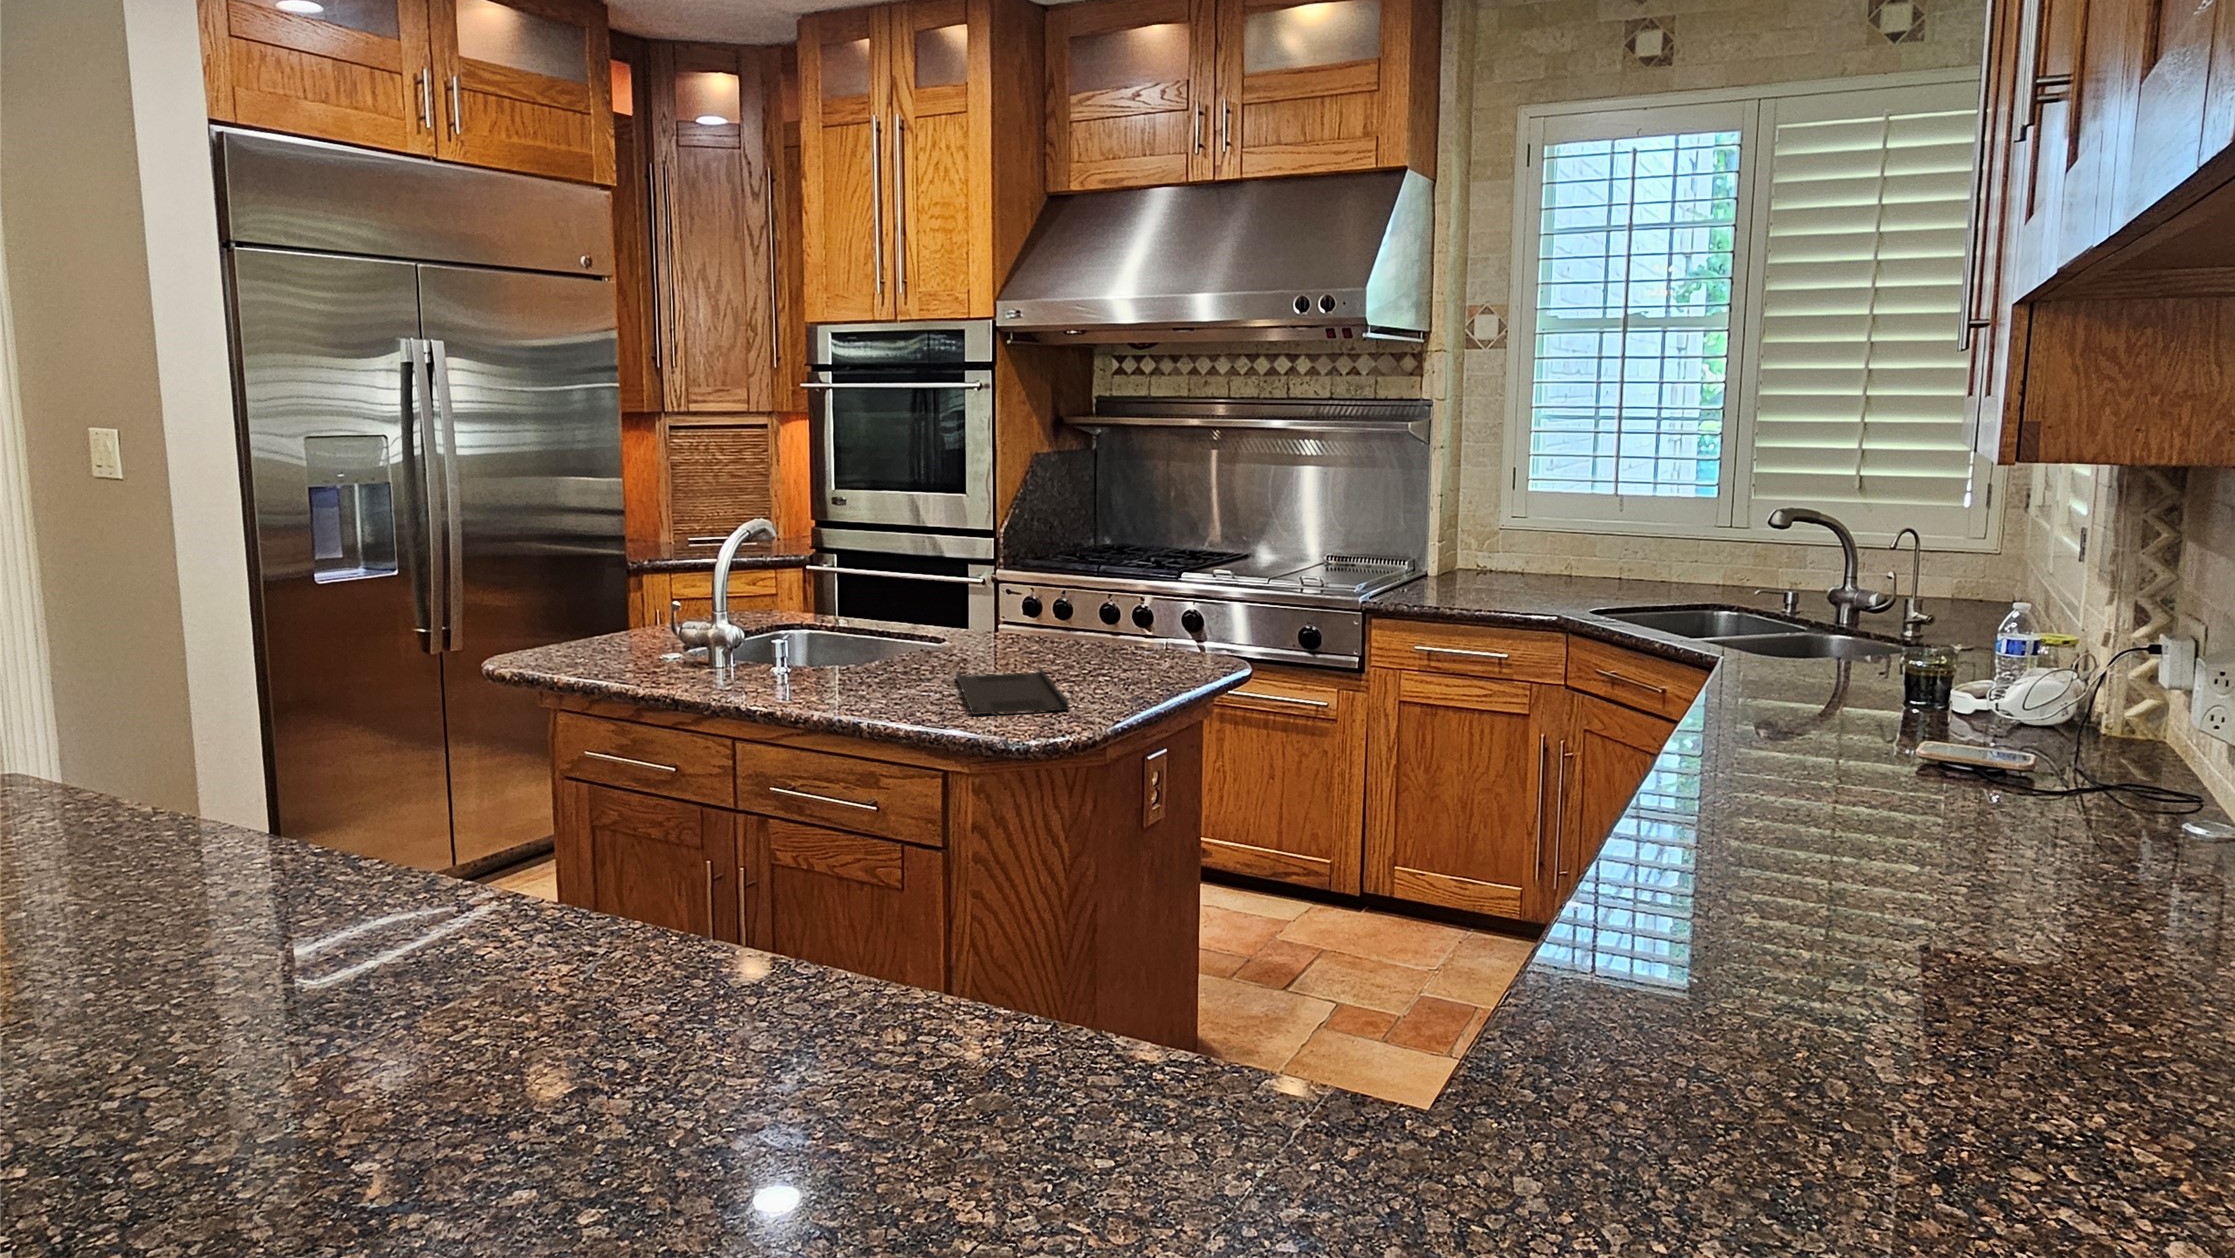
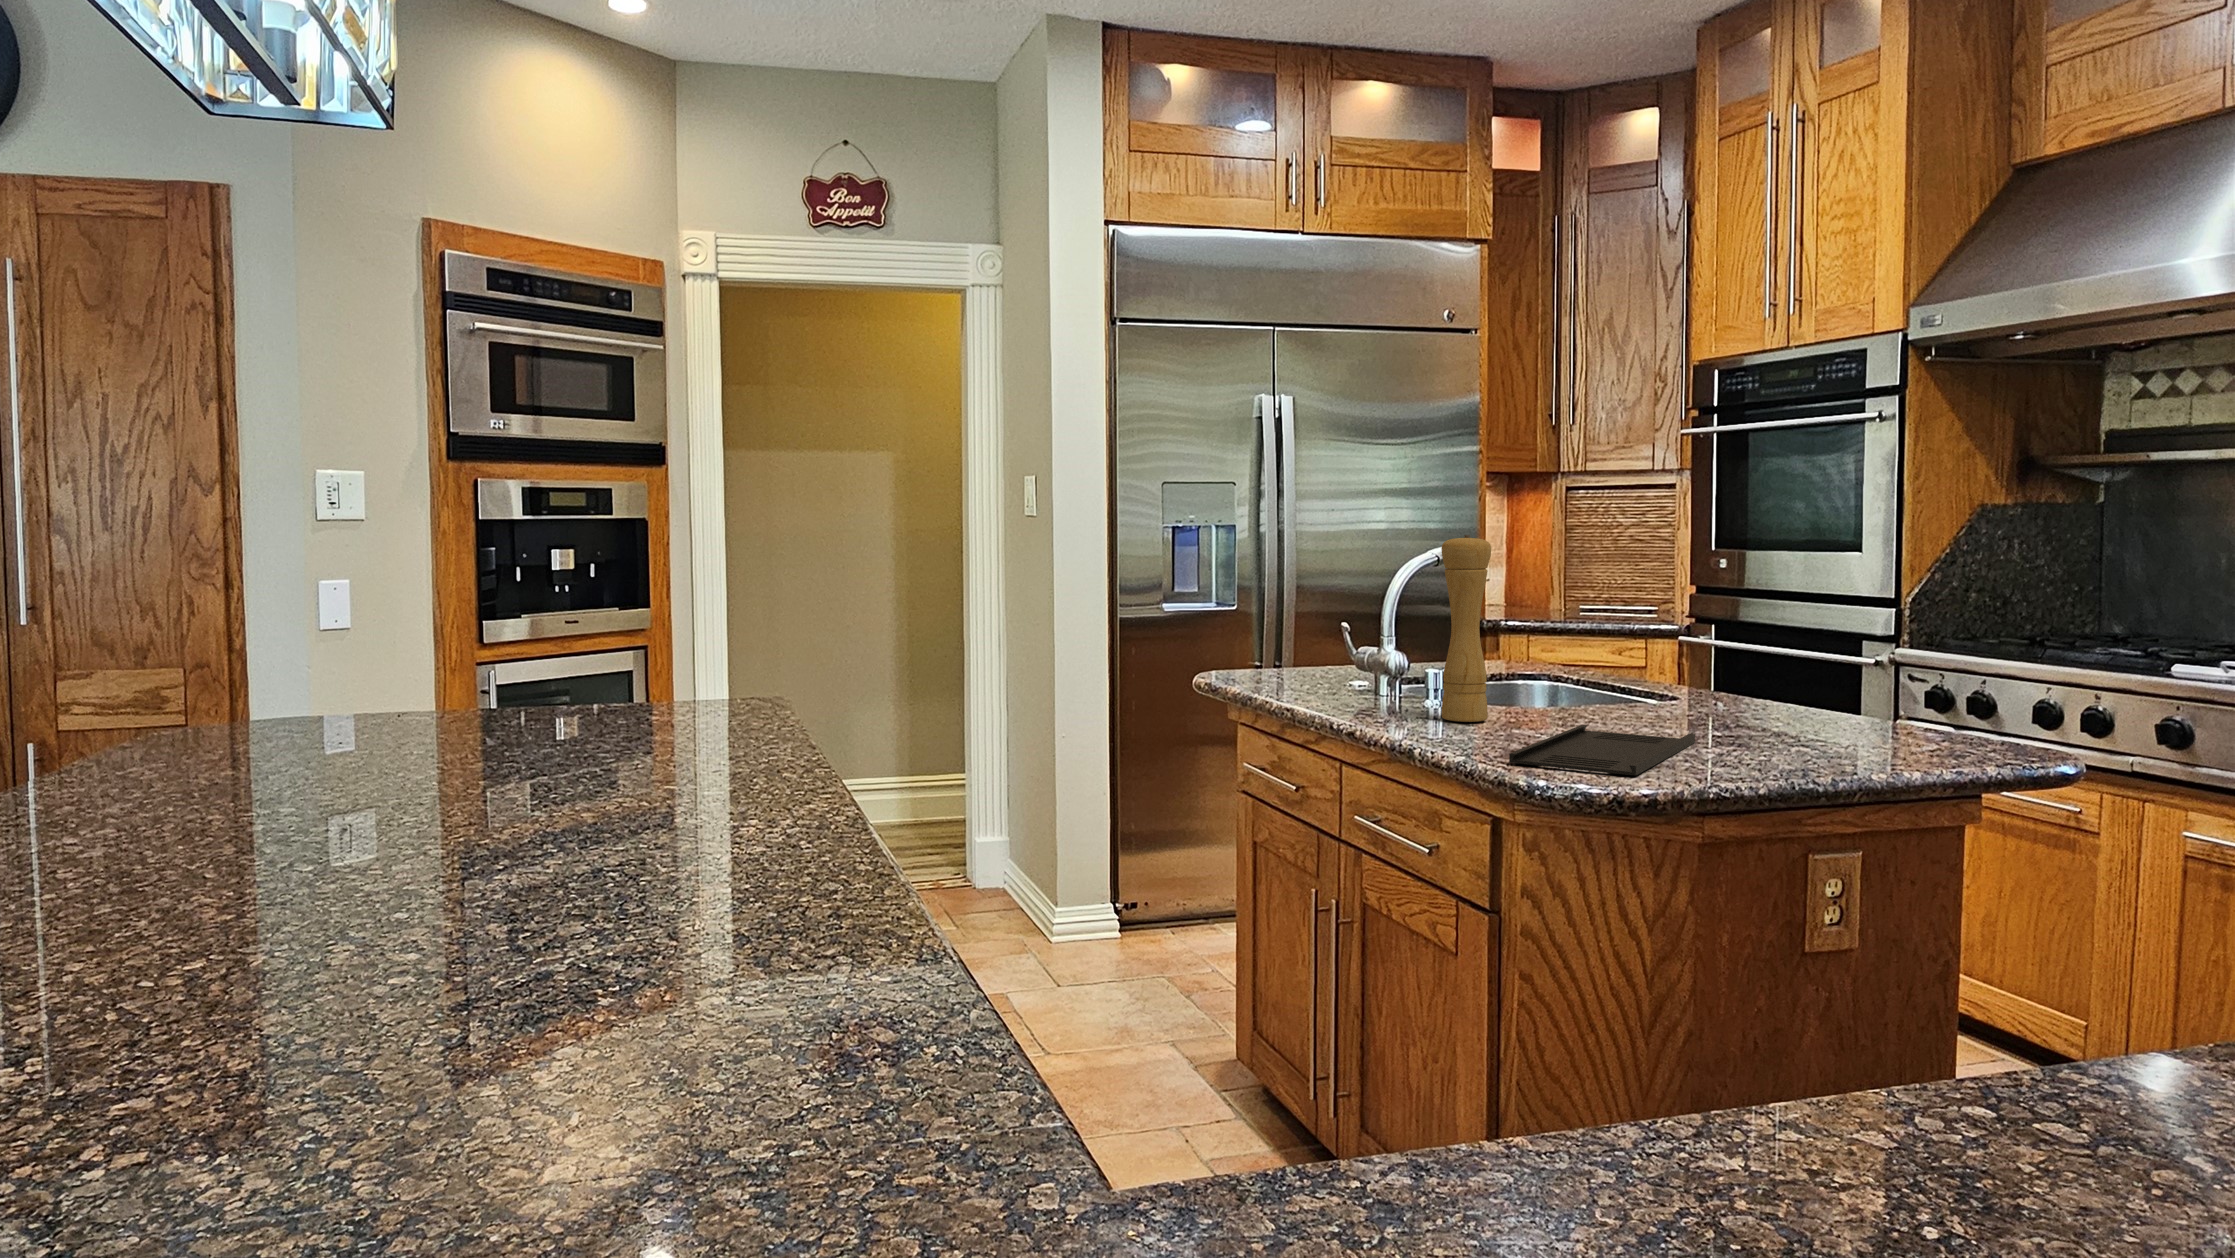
pepper mill: none [824,516,870,682] -> present [1441,535,1491,722]

